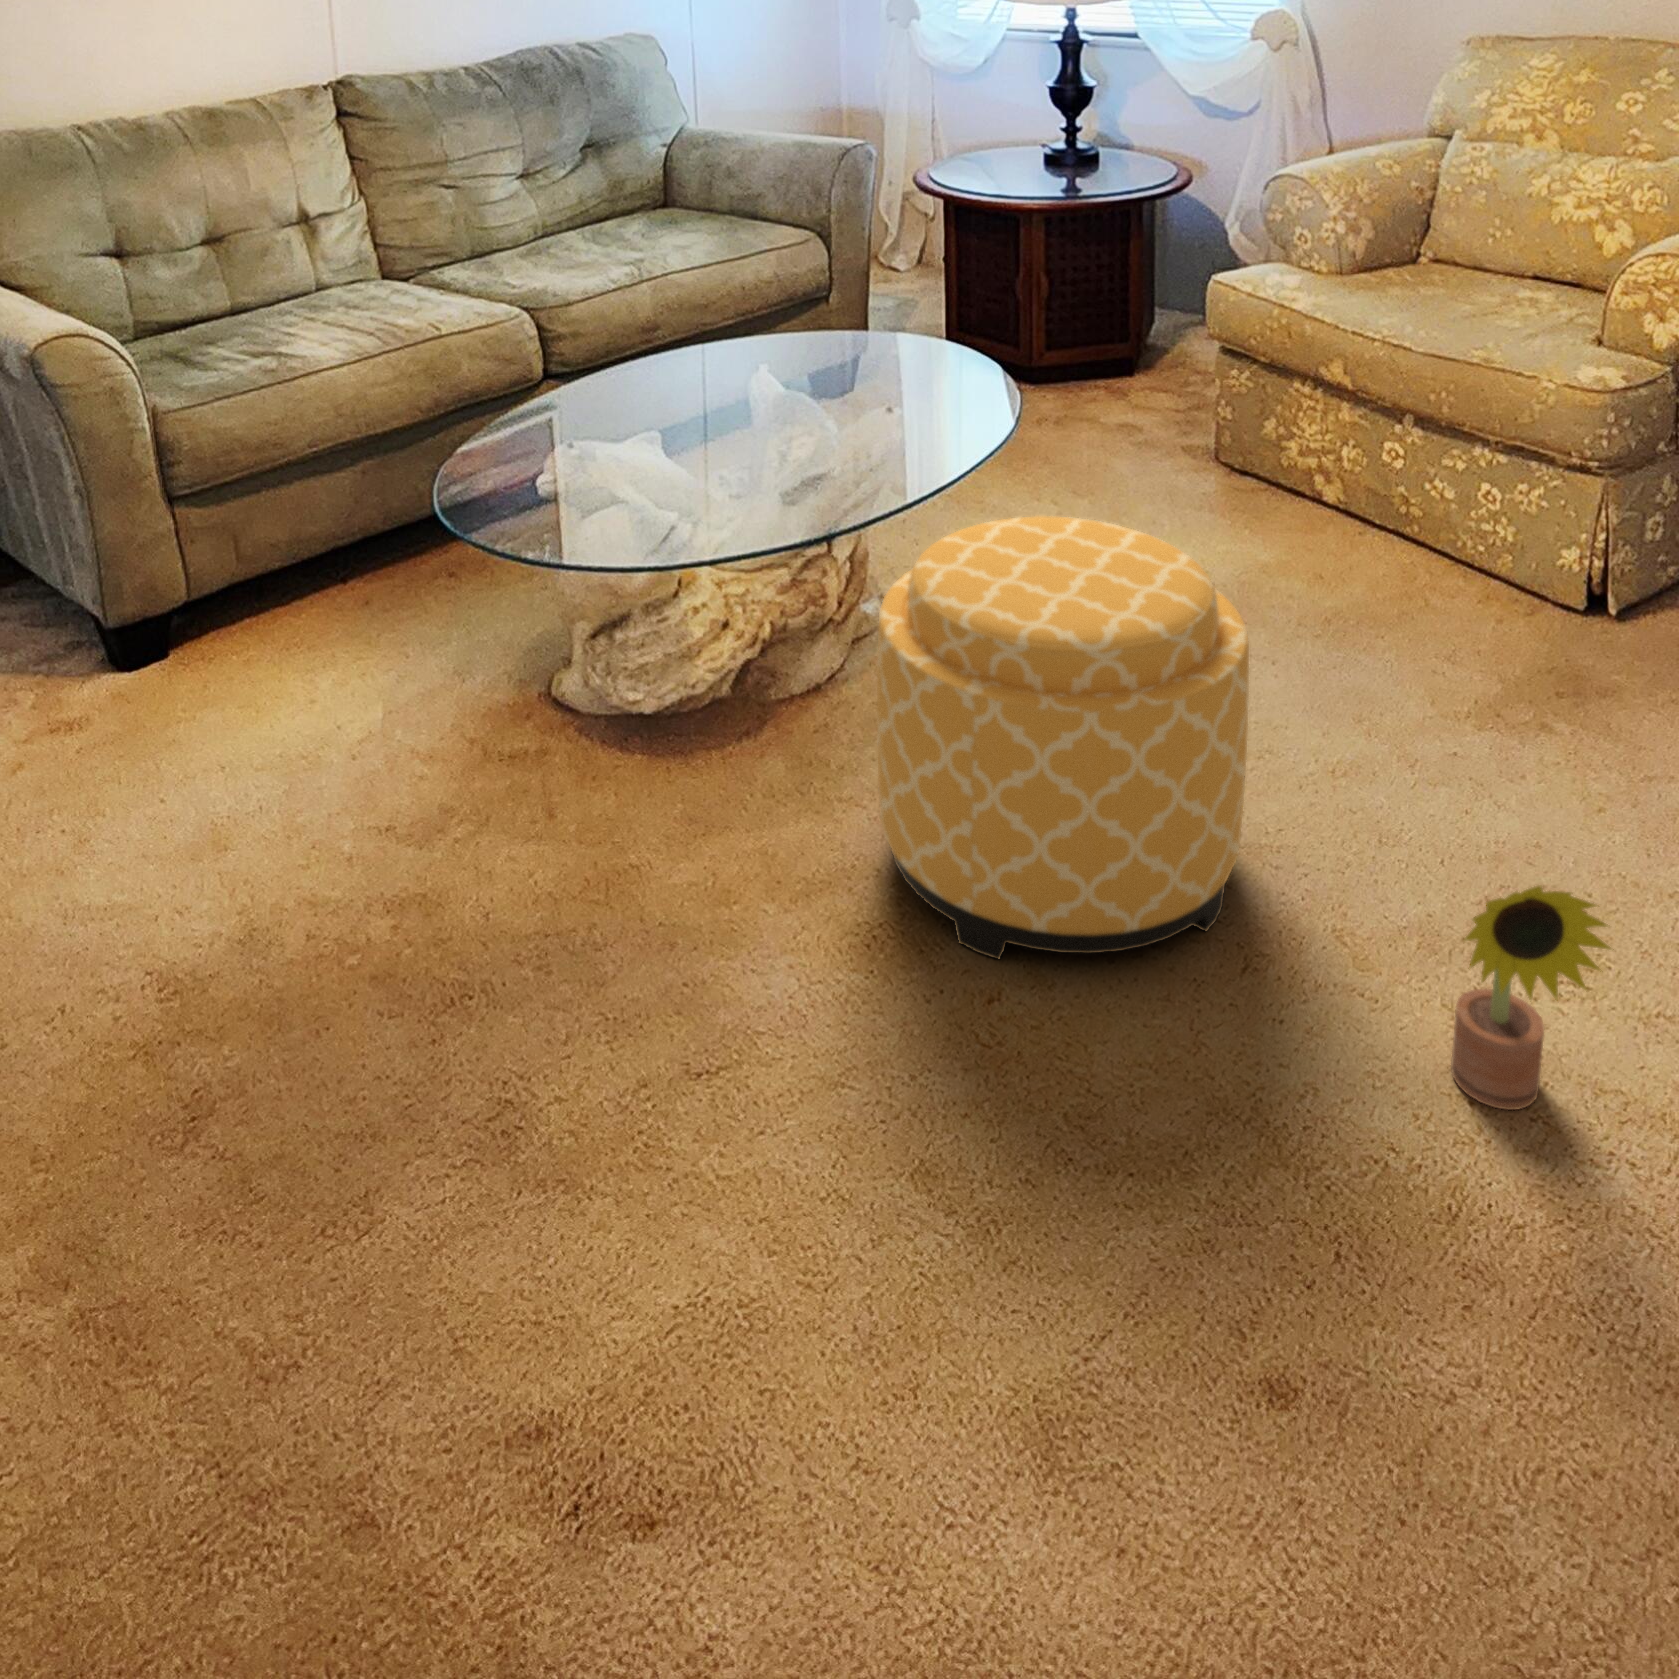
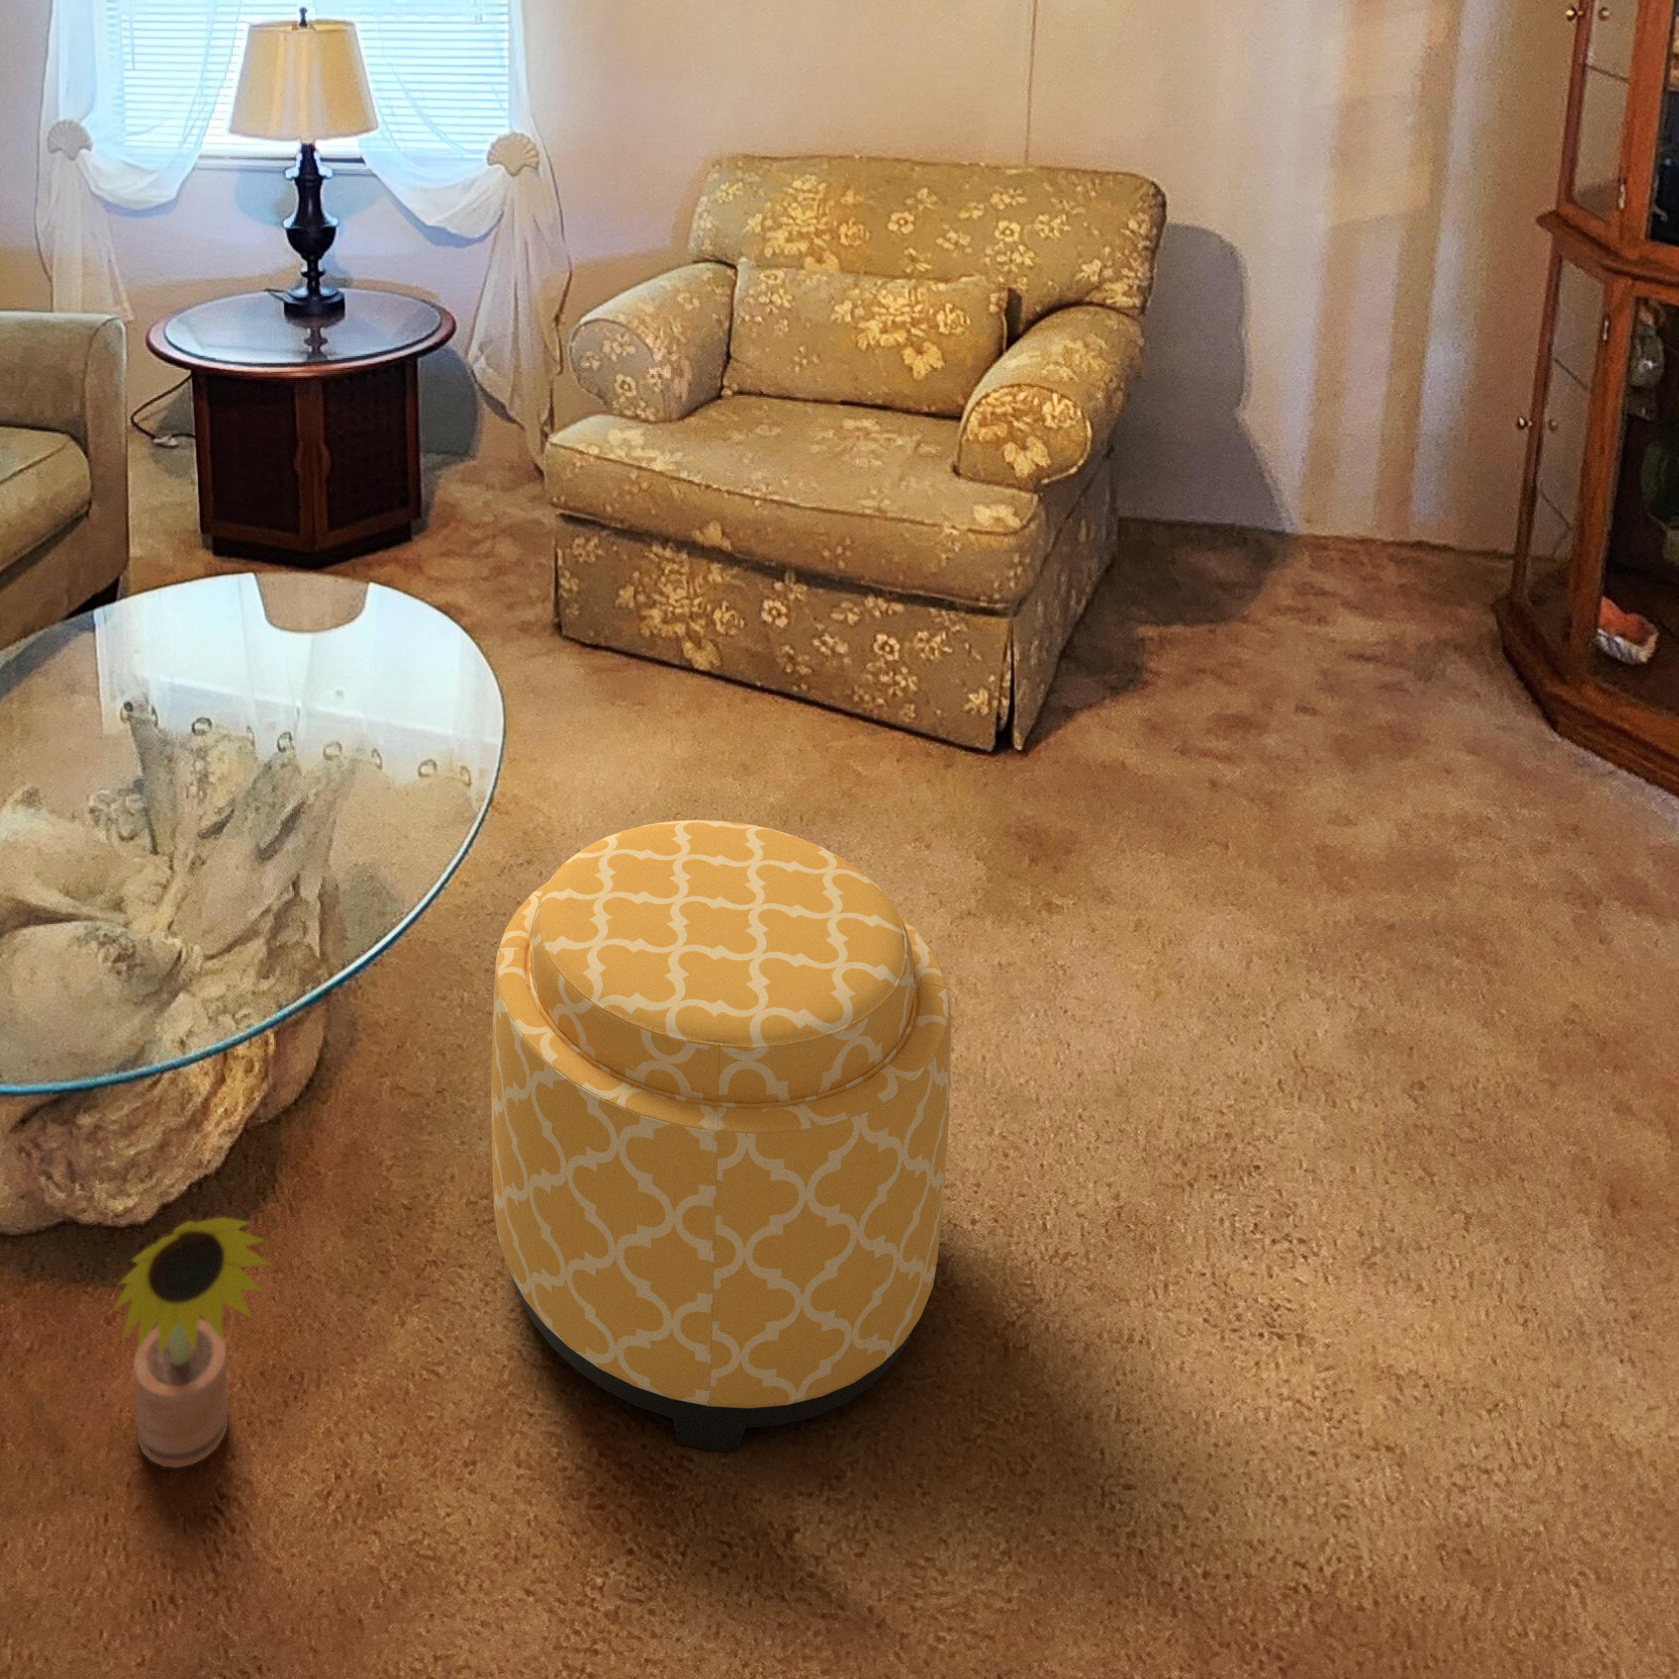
decorative plant: present [1451,886,1614,1110] -> present [113,1217,272,1468]

